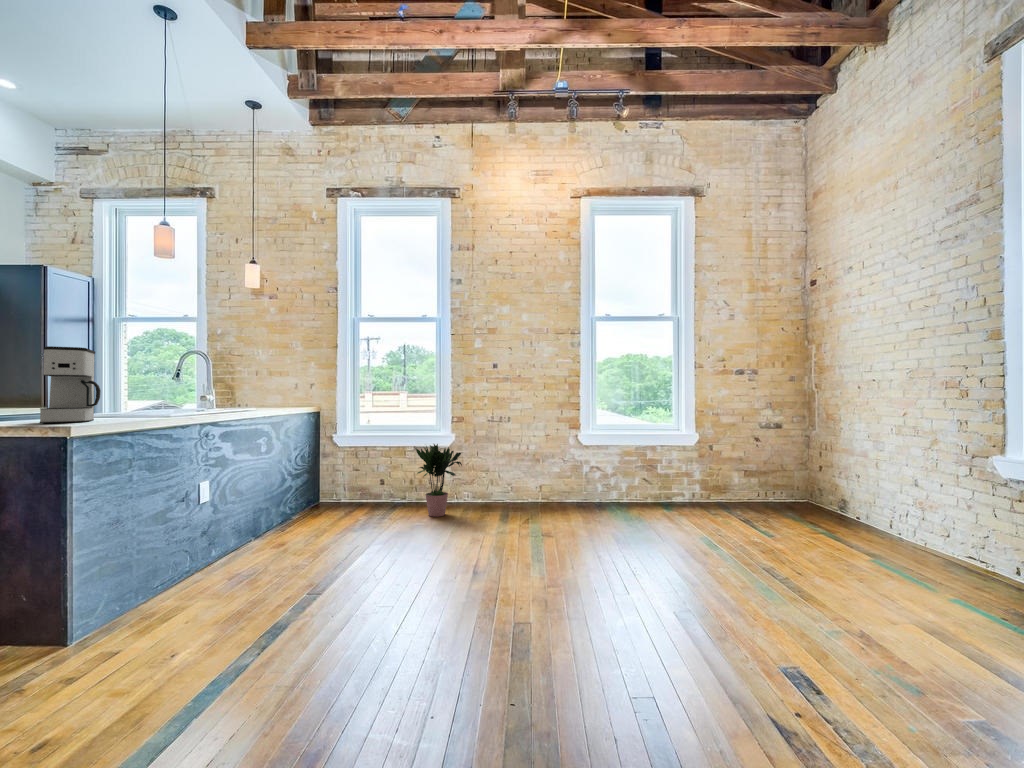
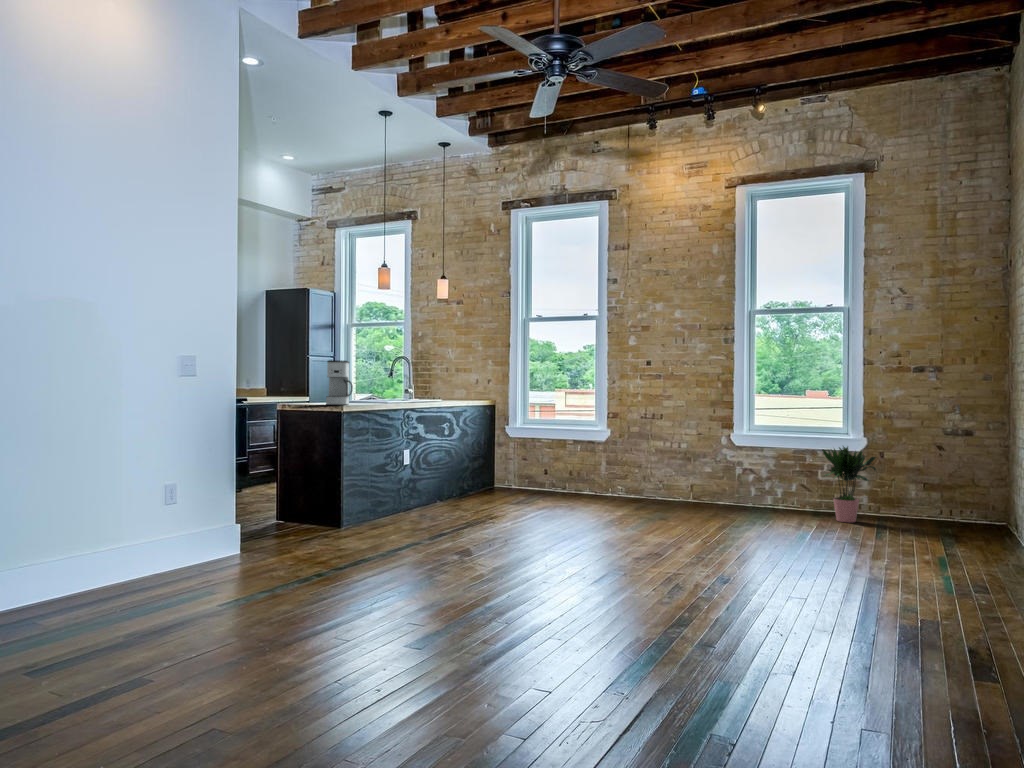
potted plant: present [415,444,462,517] -> present [822,446,876,523]

